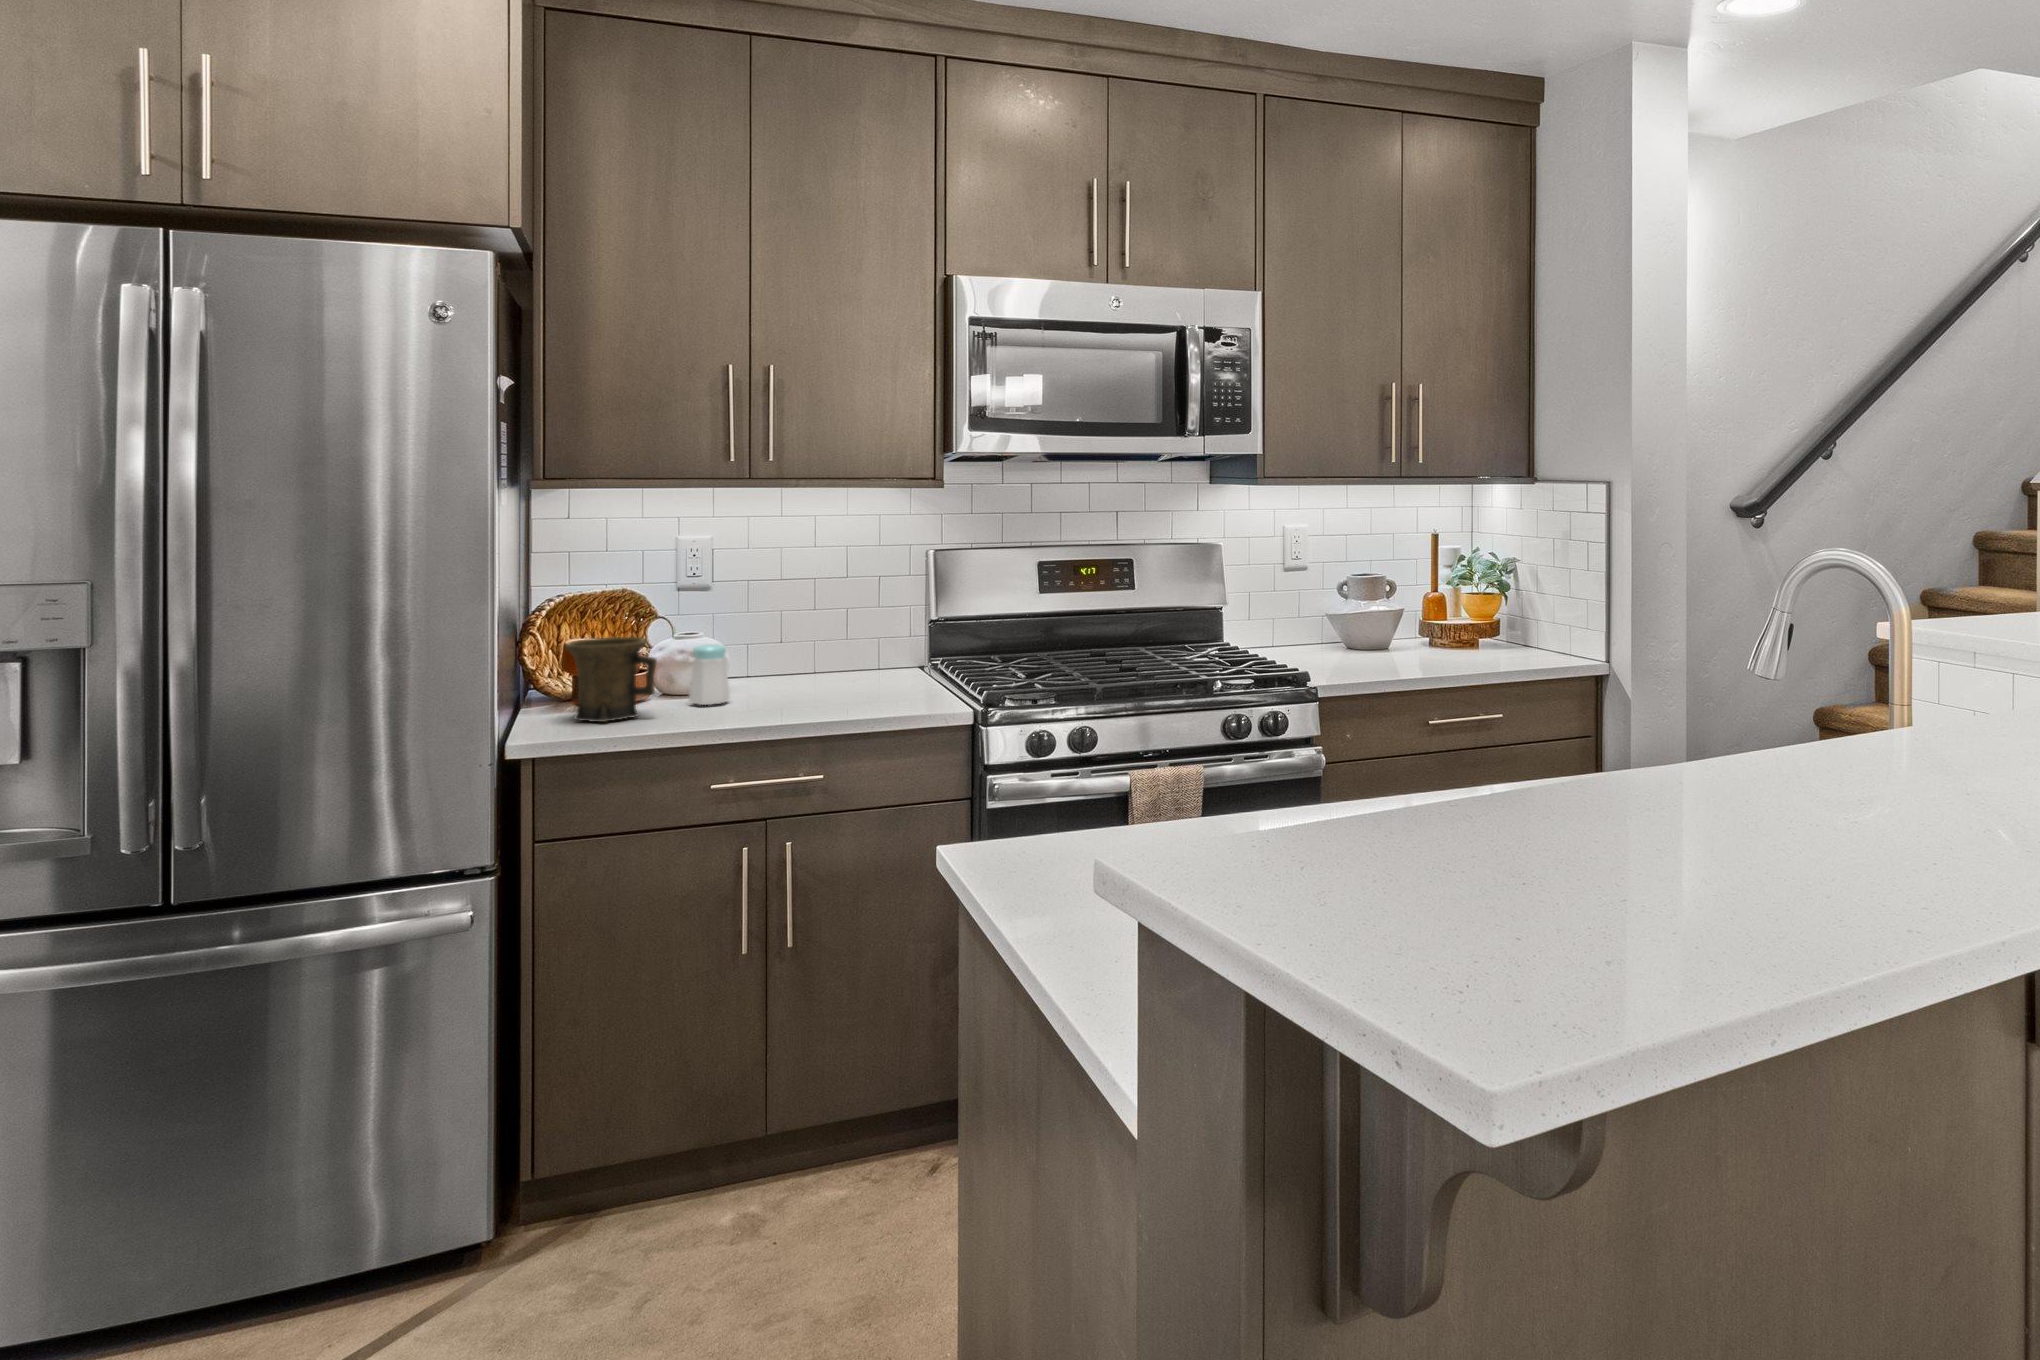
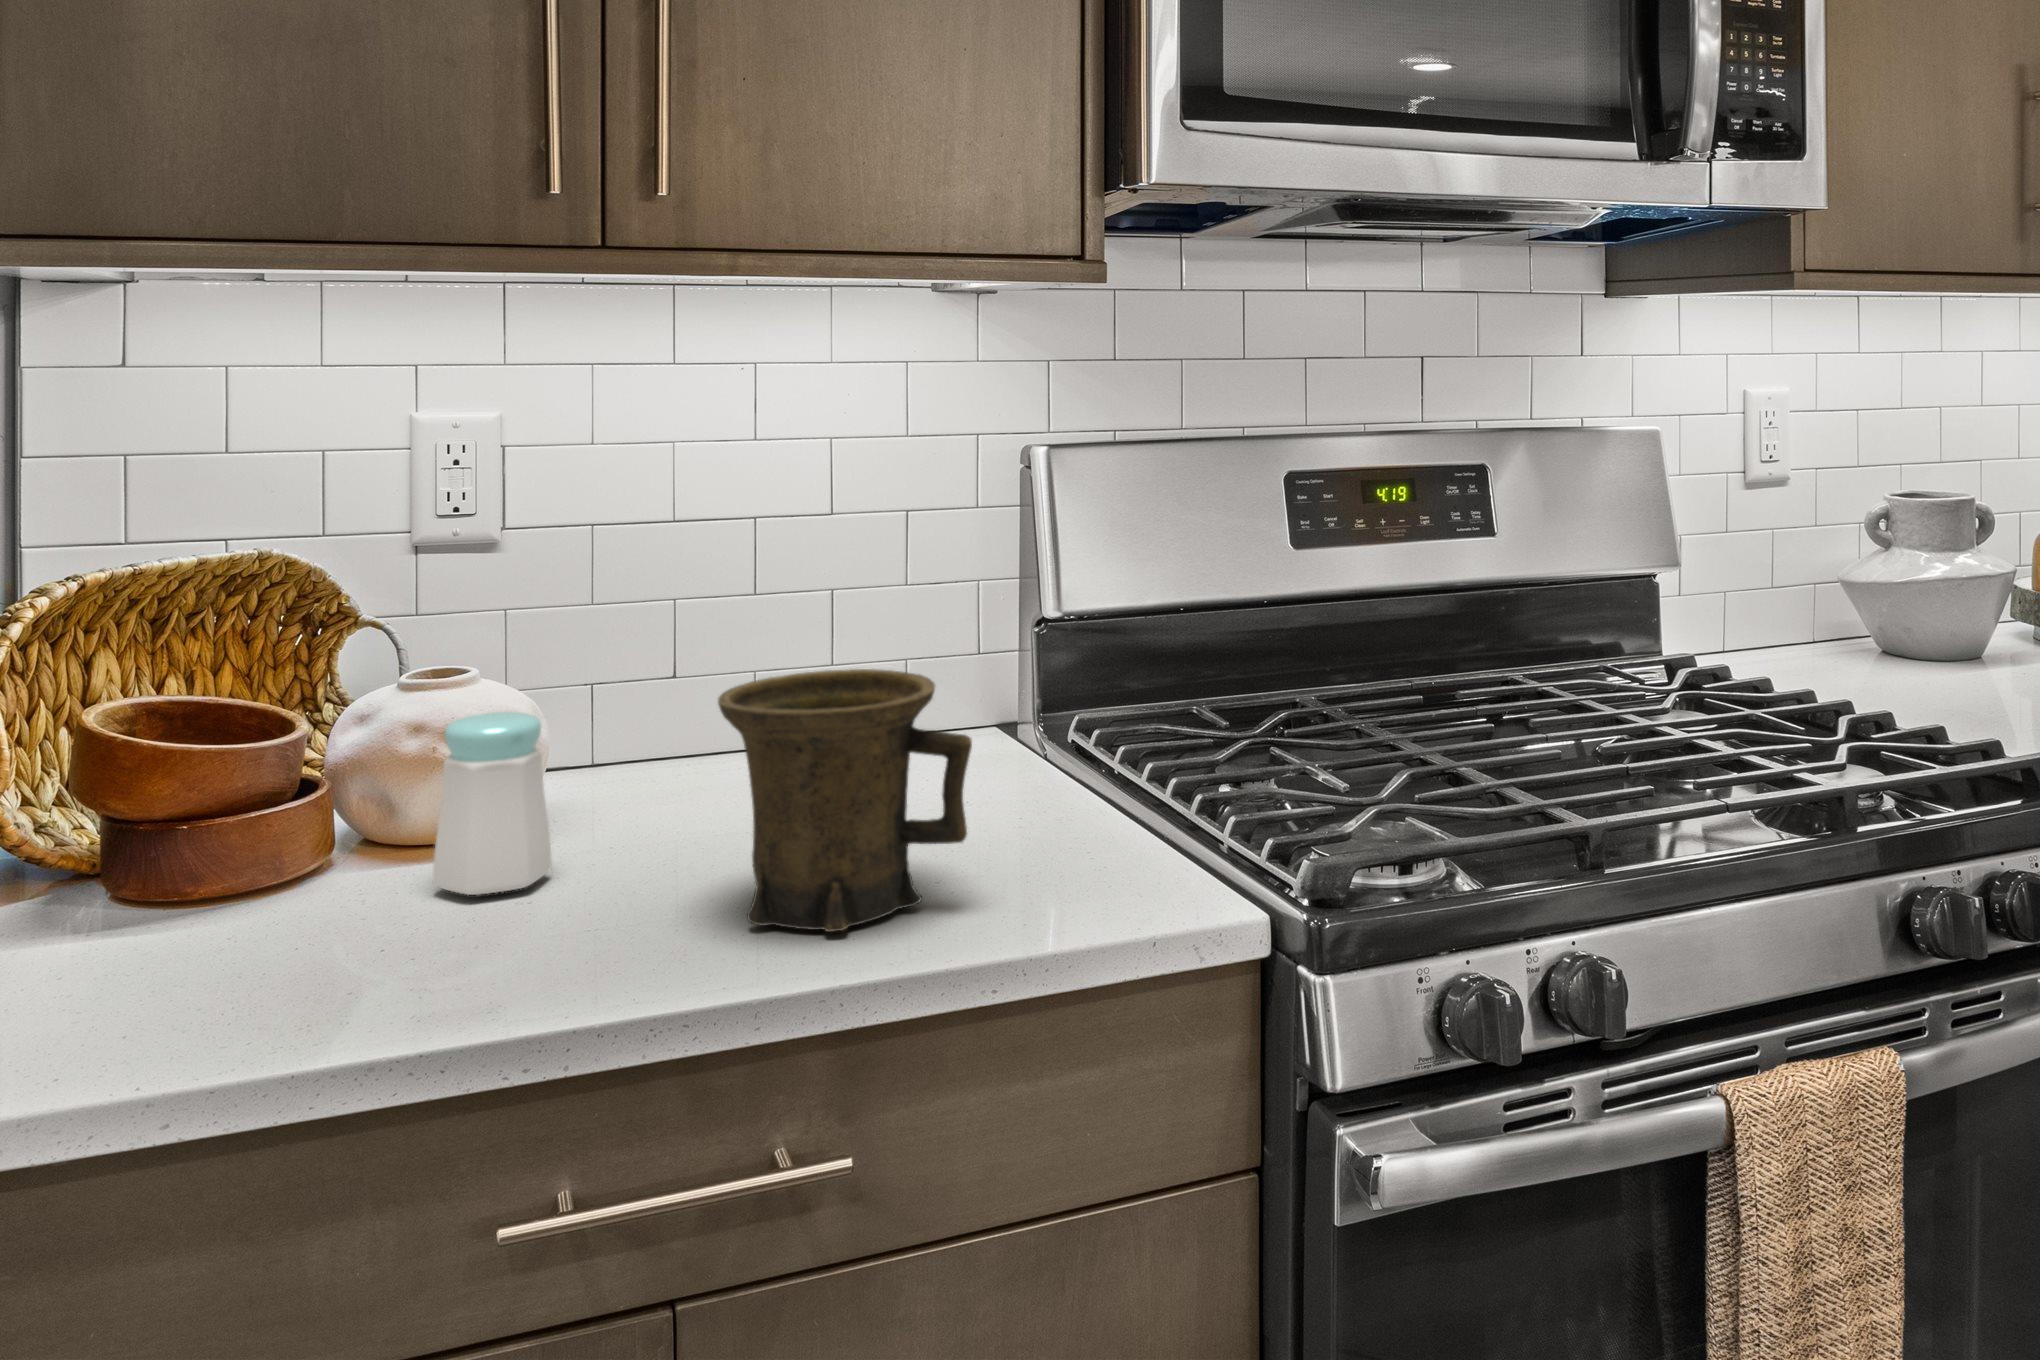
mug: present [566,637,657,722] -> present [718,669,972,932]

